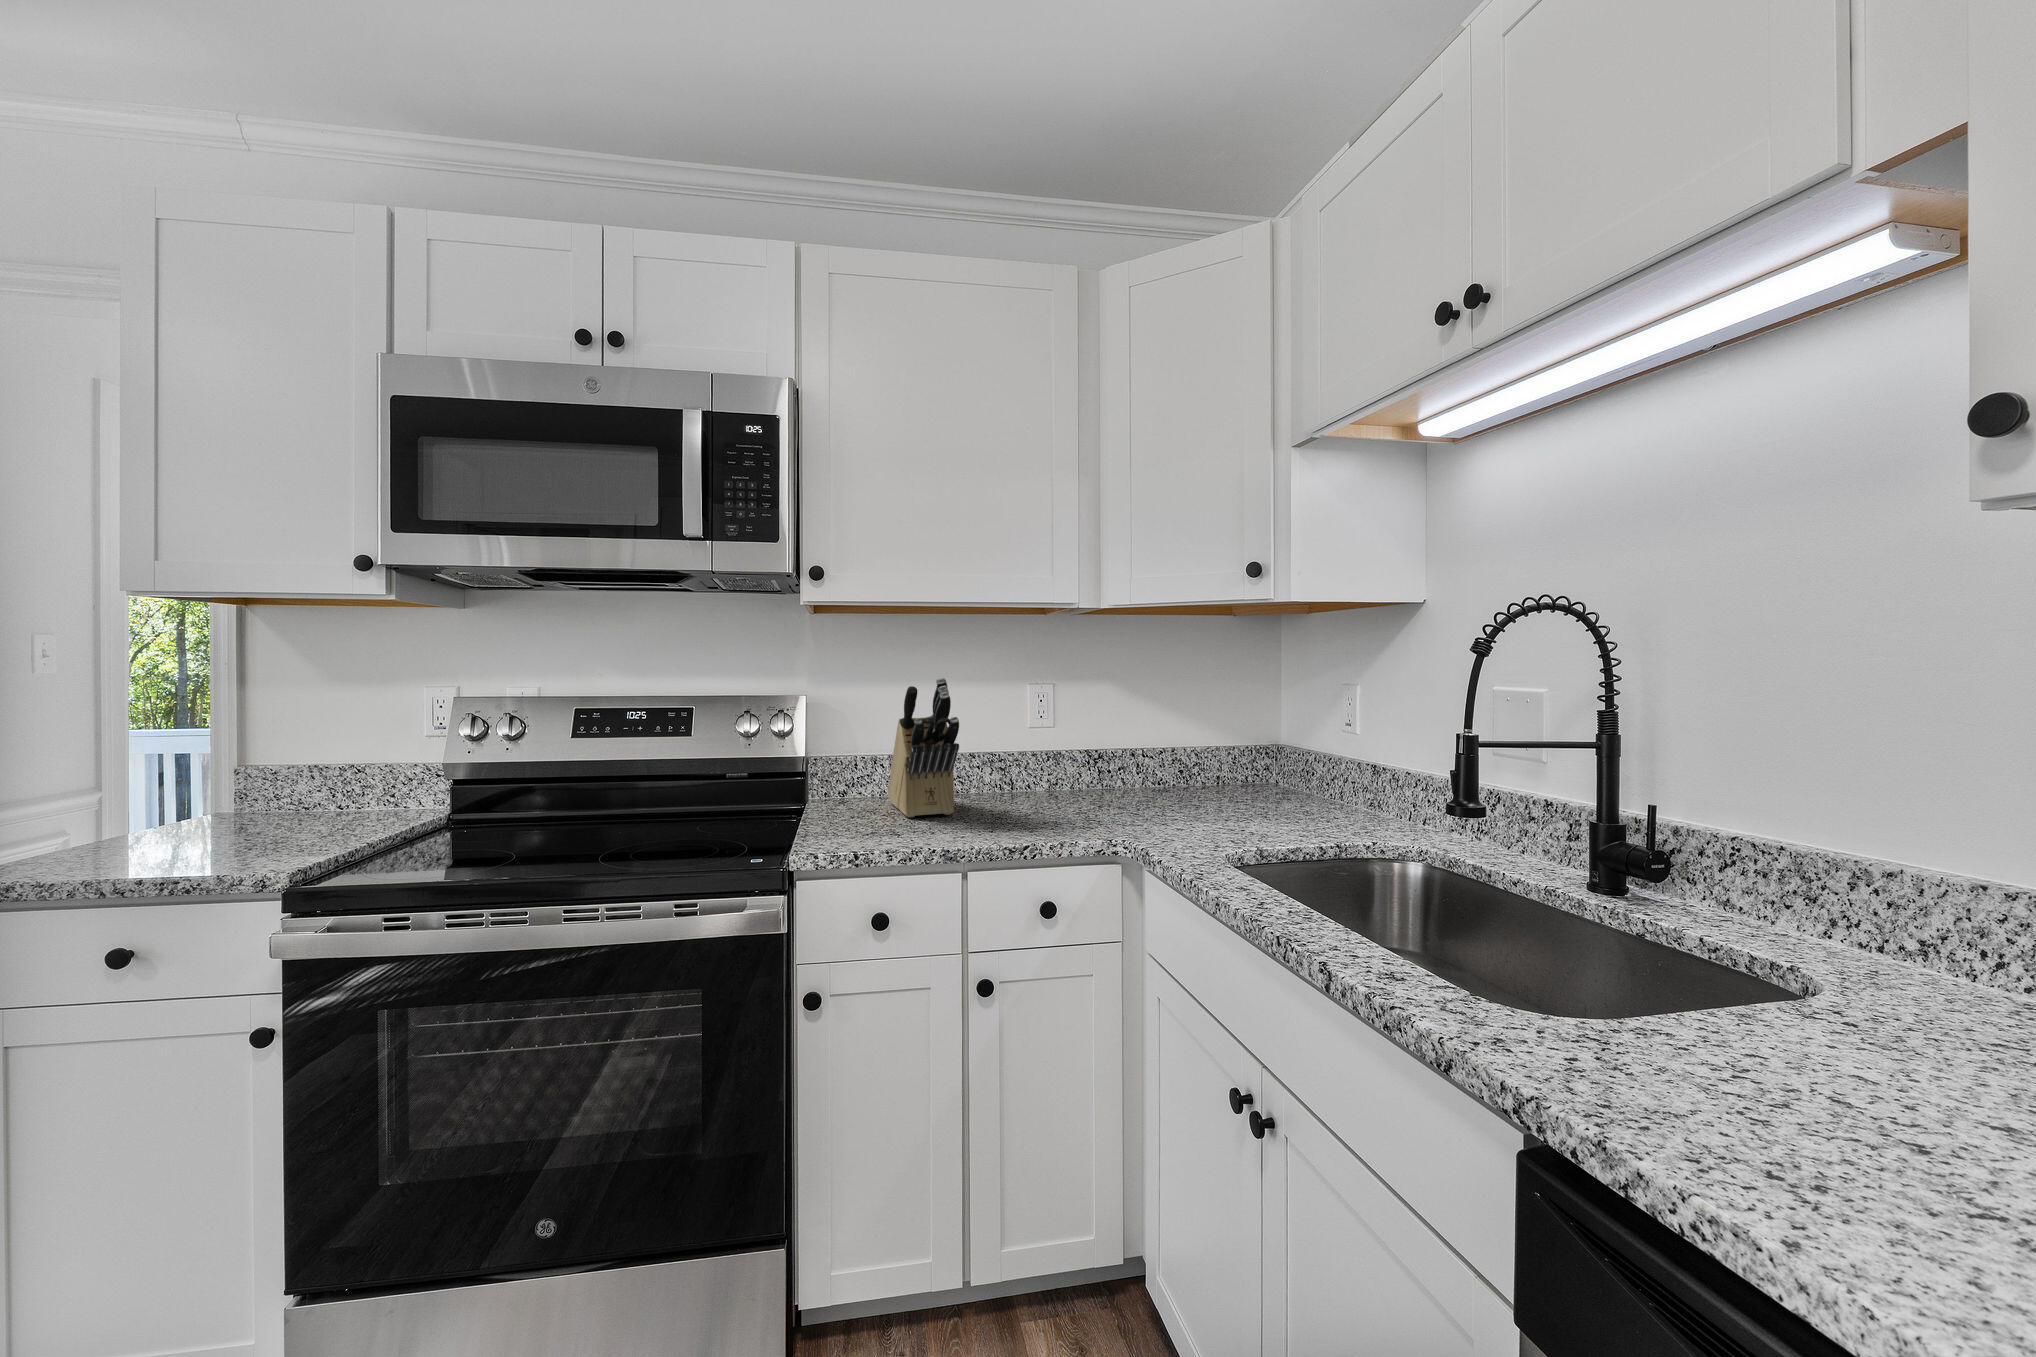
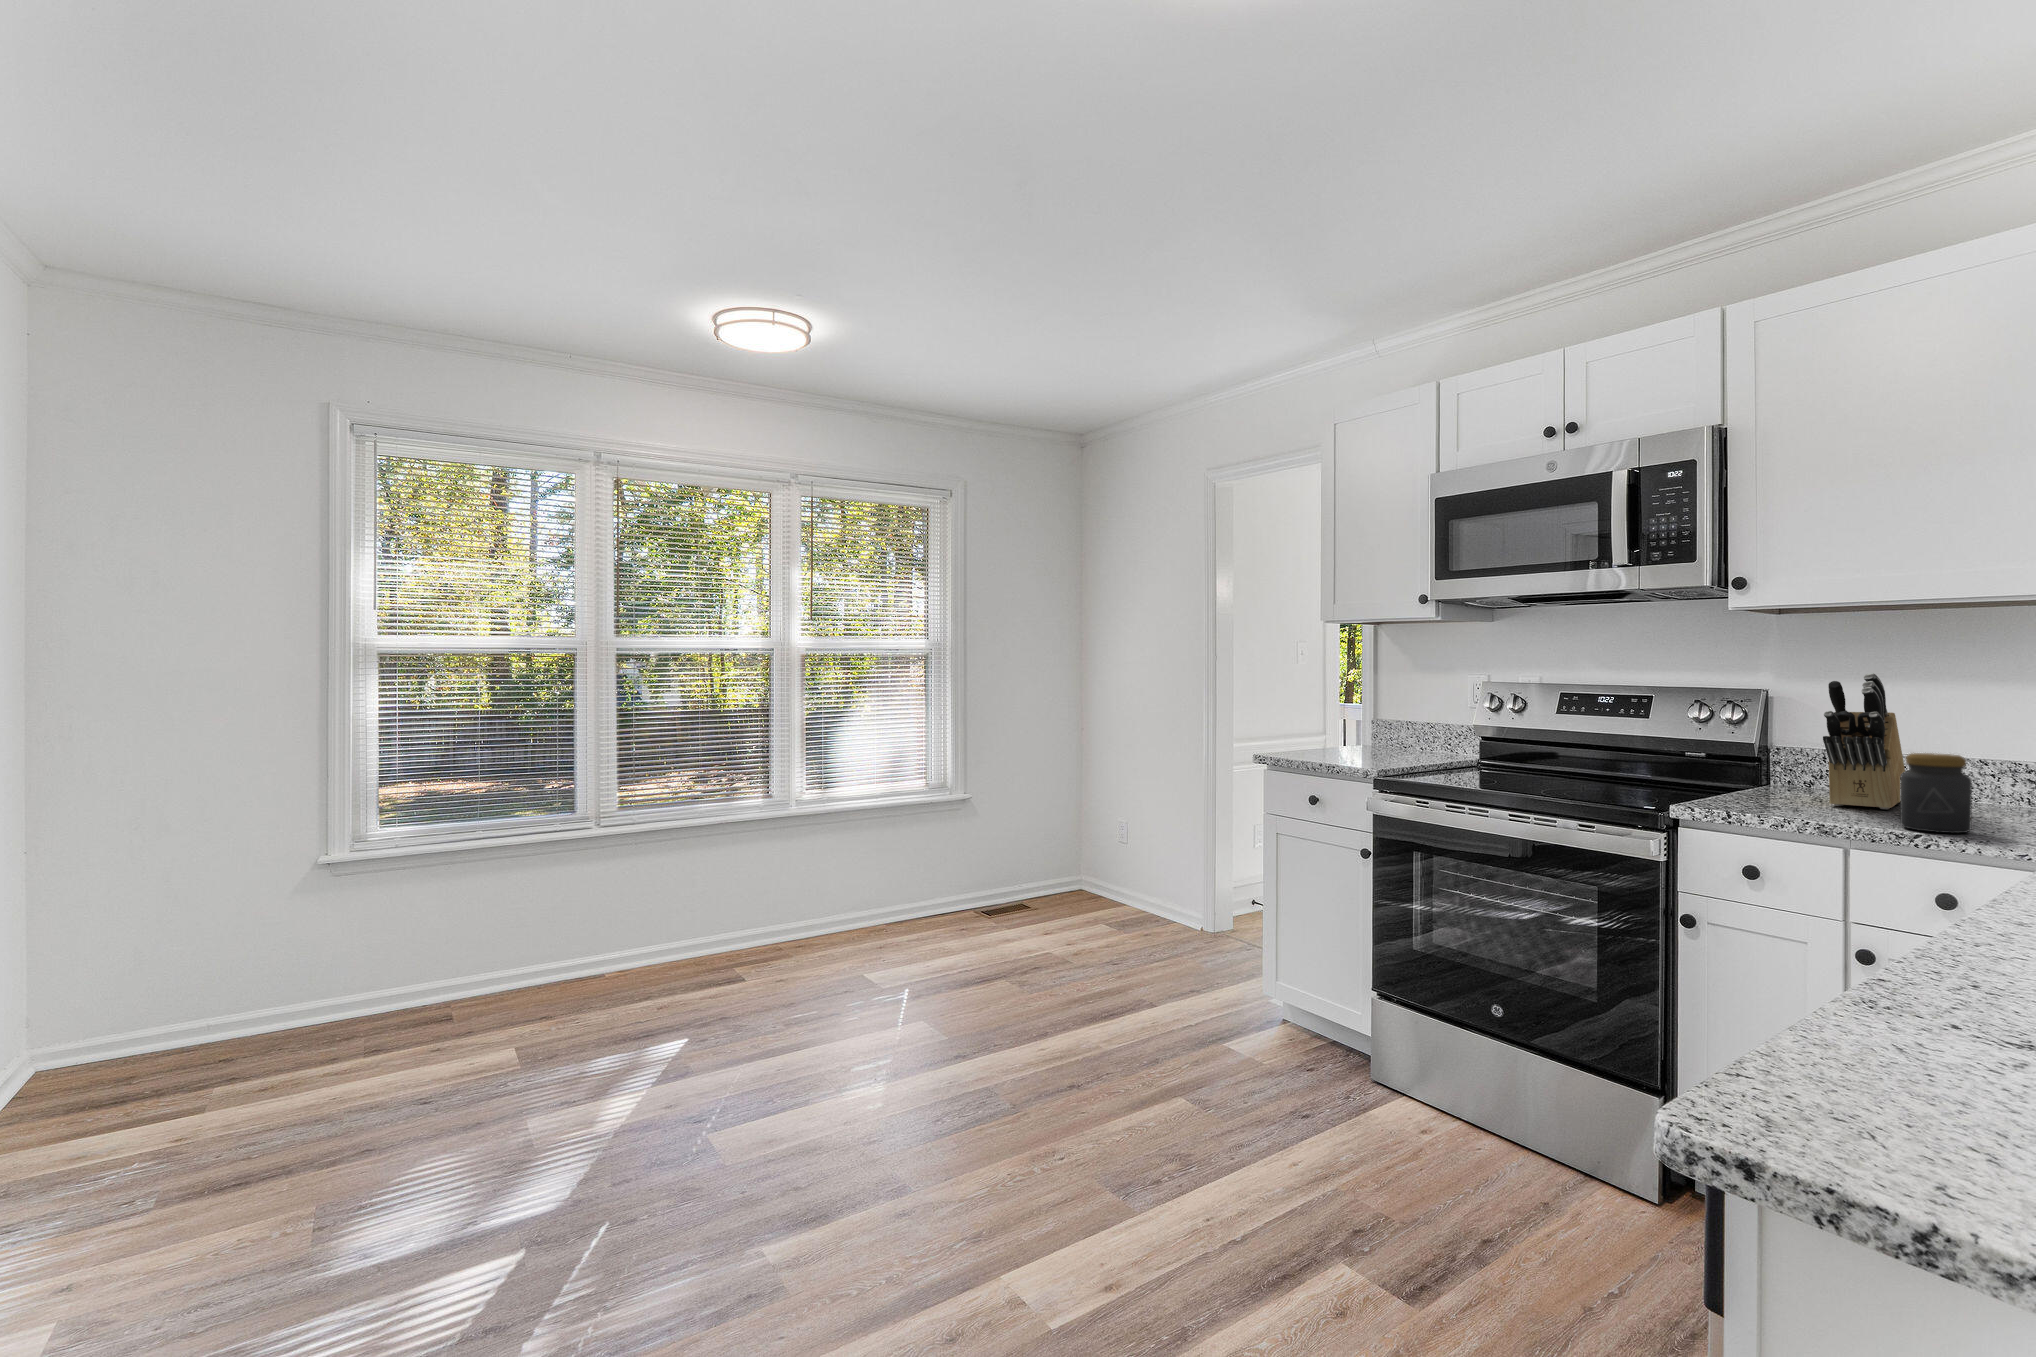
jar: none [1005,756,1058,838] -> present [1900,753,1972,833]

